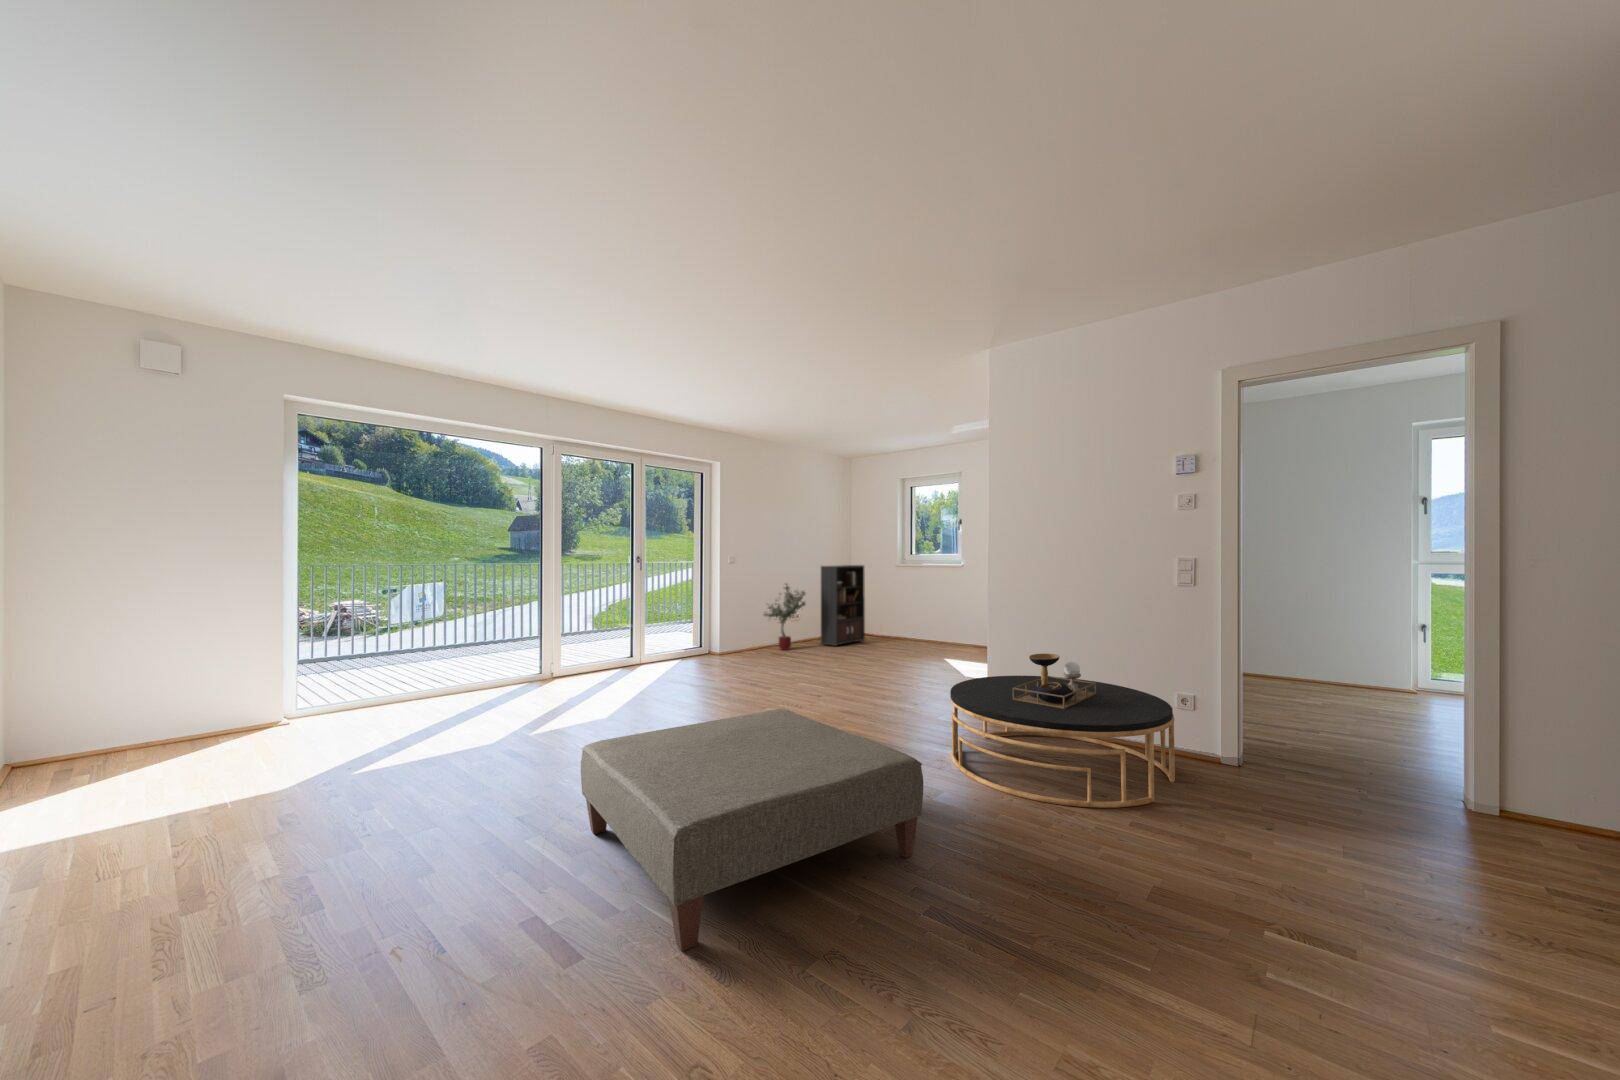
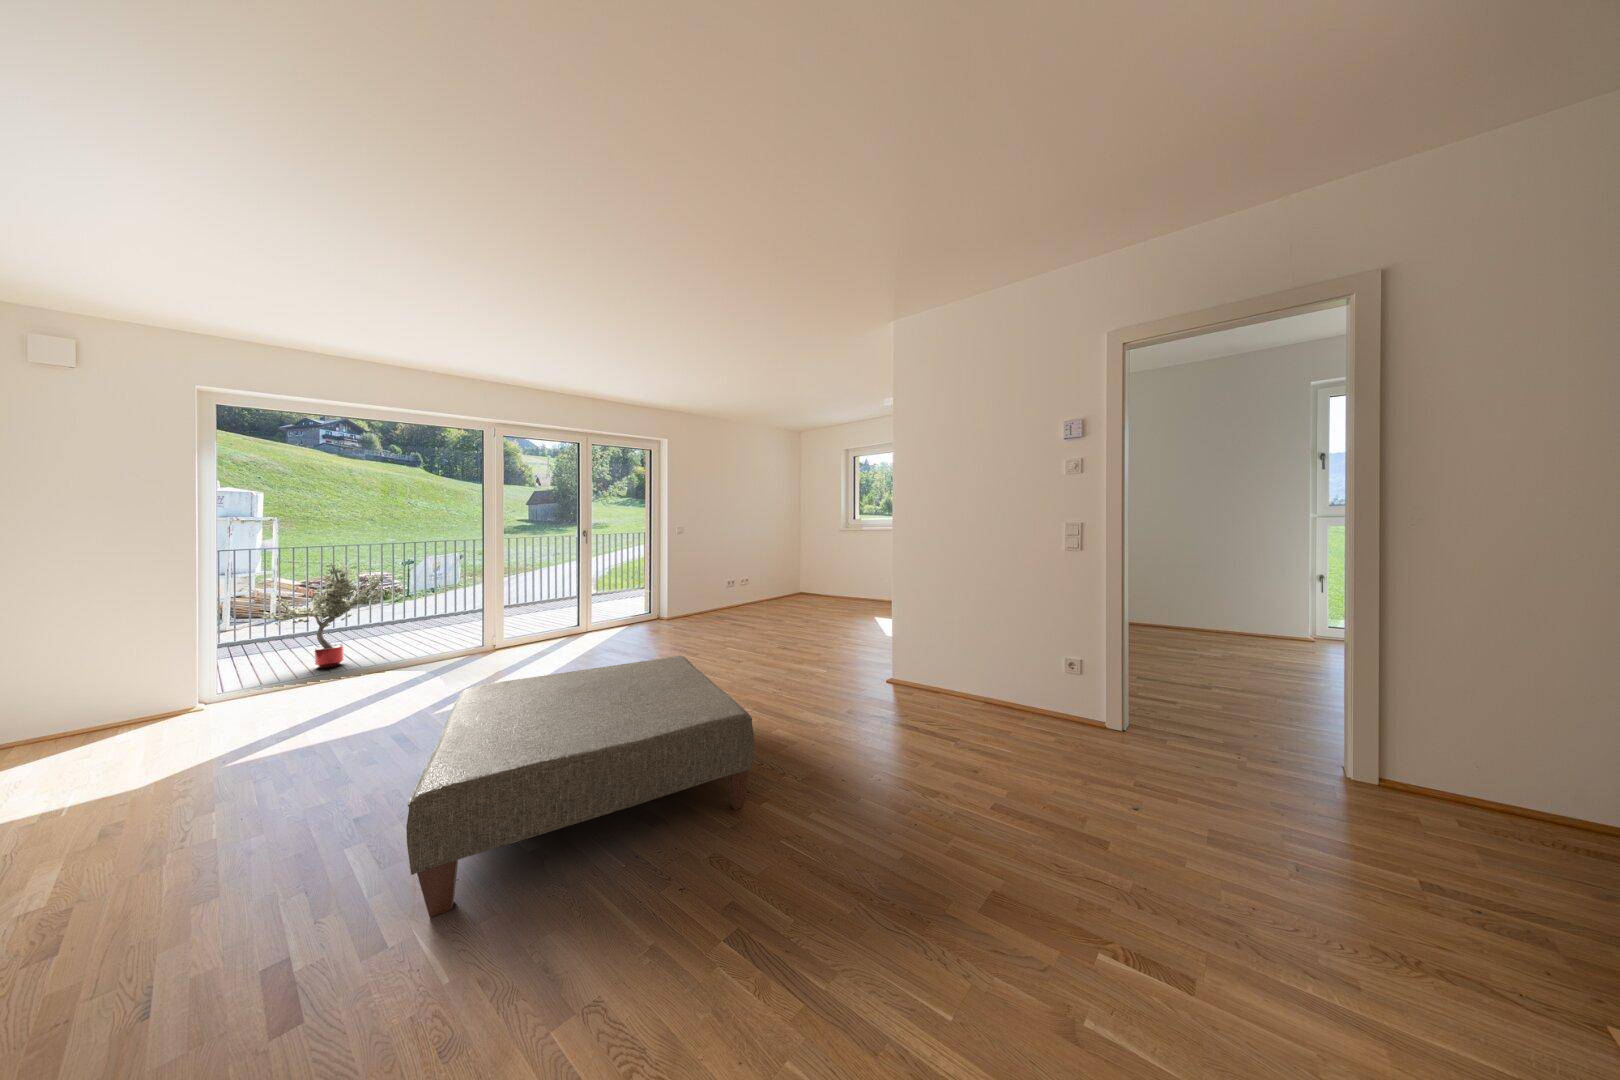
bookcase: present [821,565,865,646] -> none [803,533,840,598]
potted tree: present [764,583,805,650] -> present [262,563,384,668]
coffee table: present [950,654,1175,808] -> none [845,609,1045,759]

